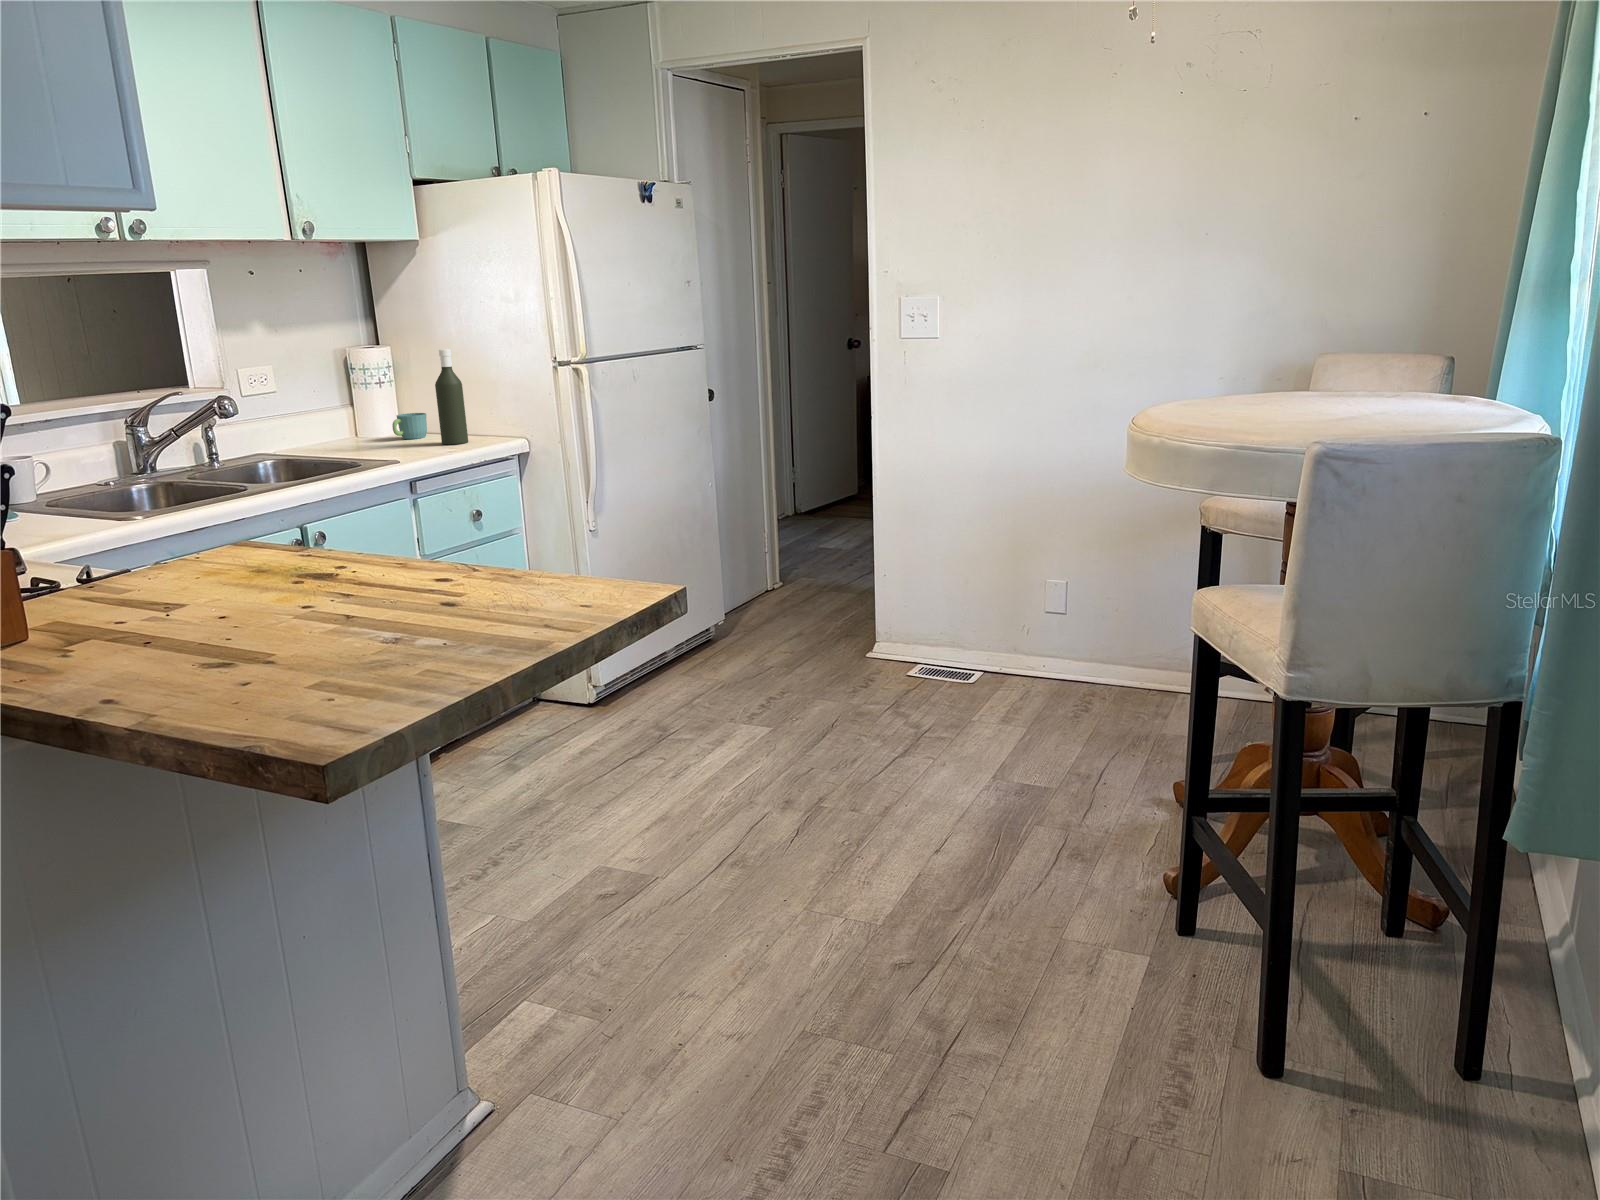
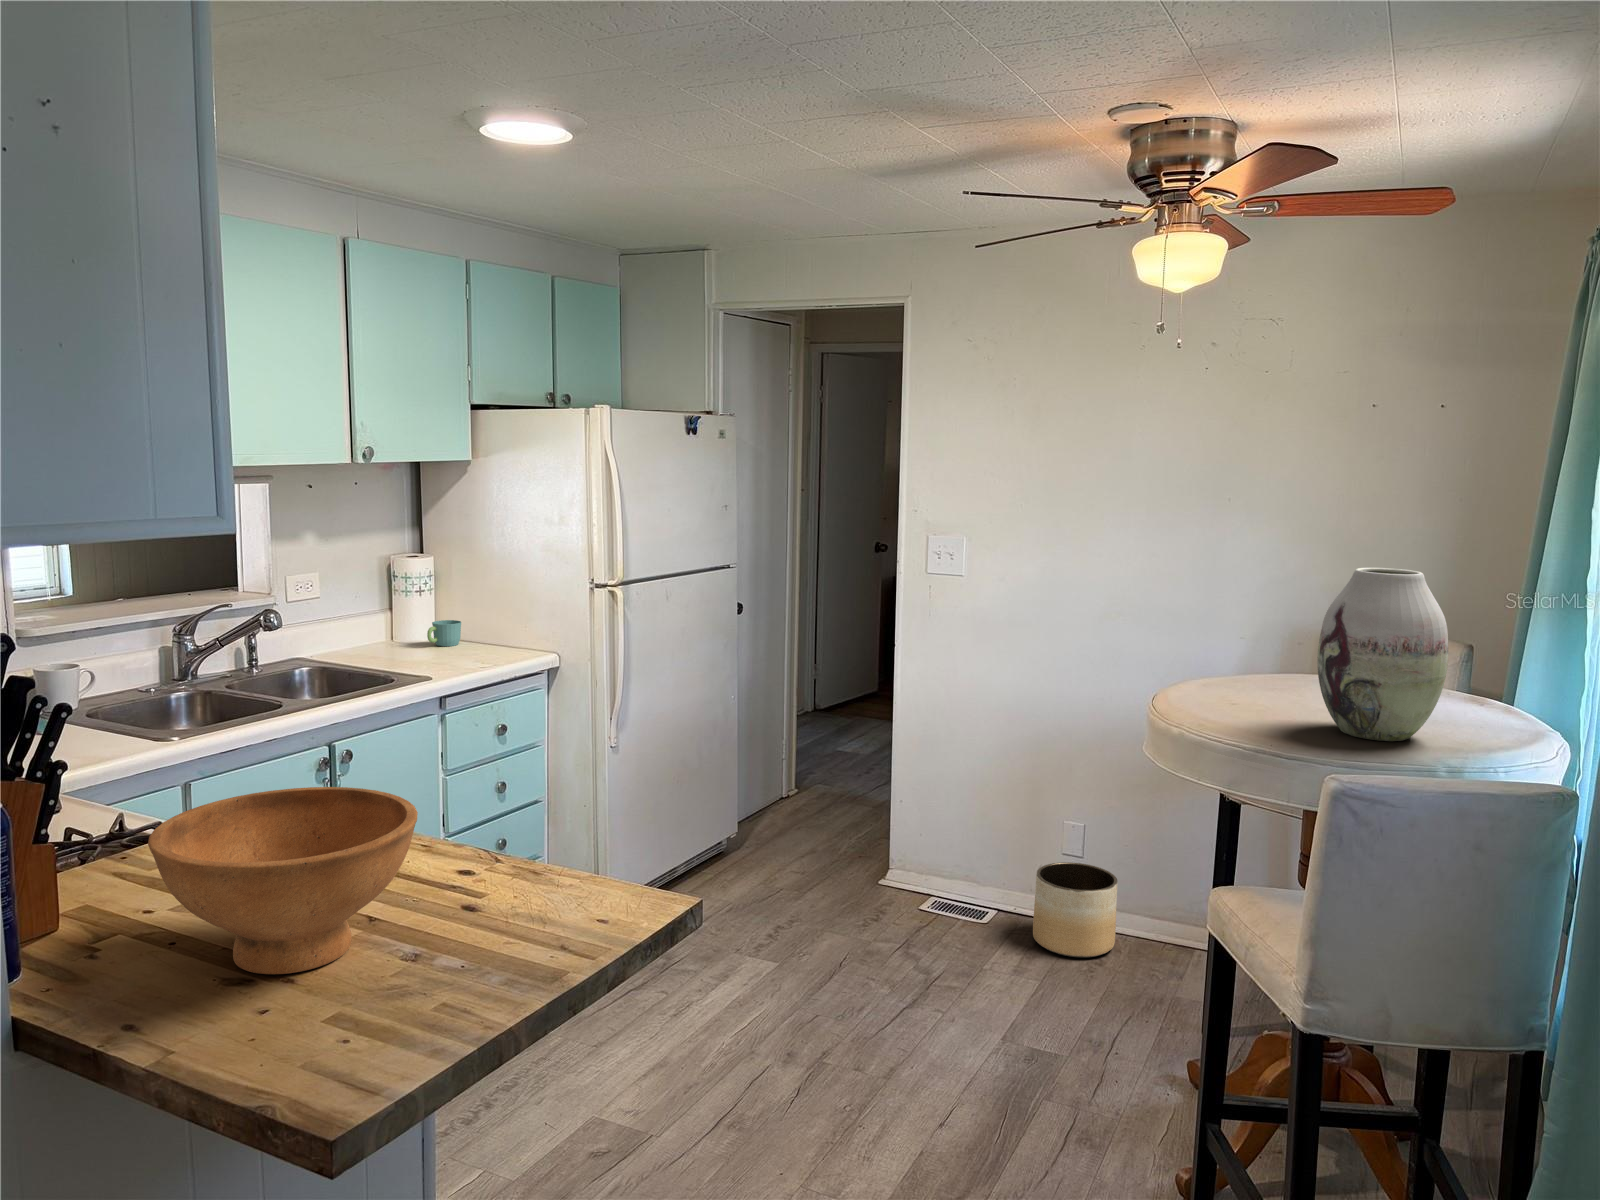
vase: none [1306,241,1440,420] -> present [1317,568,1448,741]
bottle: present [435,349,468,445] -> none [473,566,500,658]
bowl: none [95,484,382,659] -> present [148,787,418,974]
planter: none [1017,618,1099,705] -> present [1033,862,1118,957]

